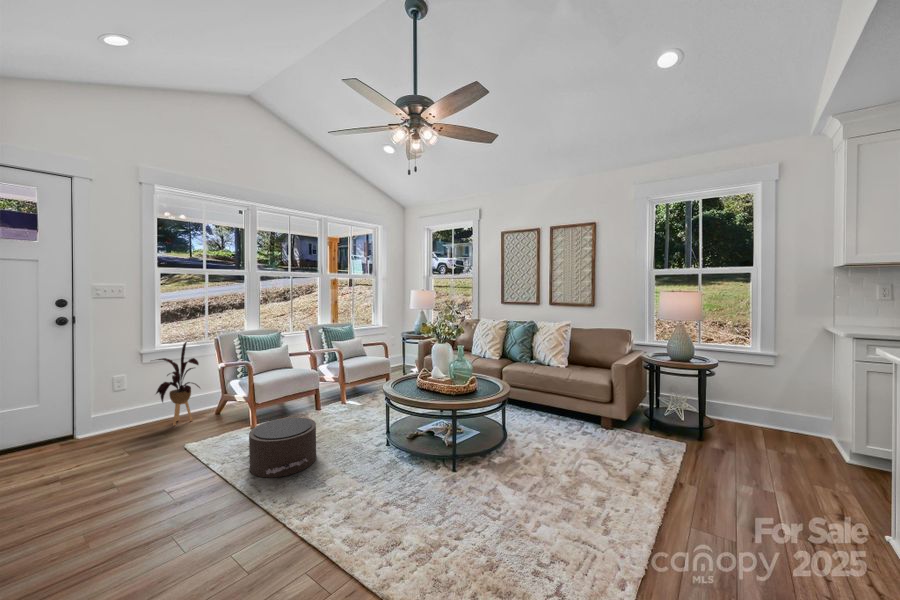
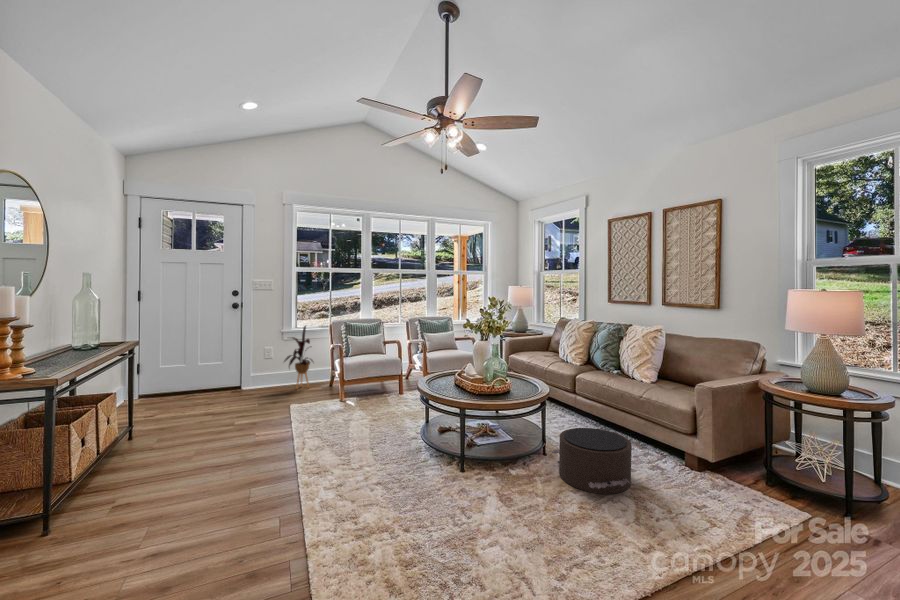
pouf: present [248,417,316,478] -> present [551,428,632,494]

